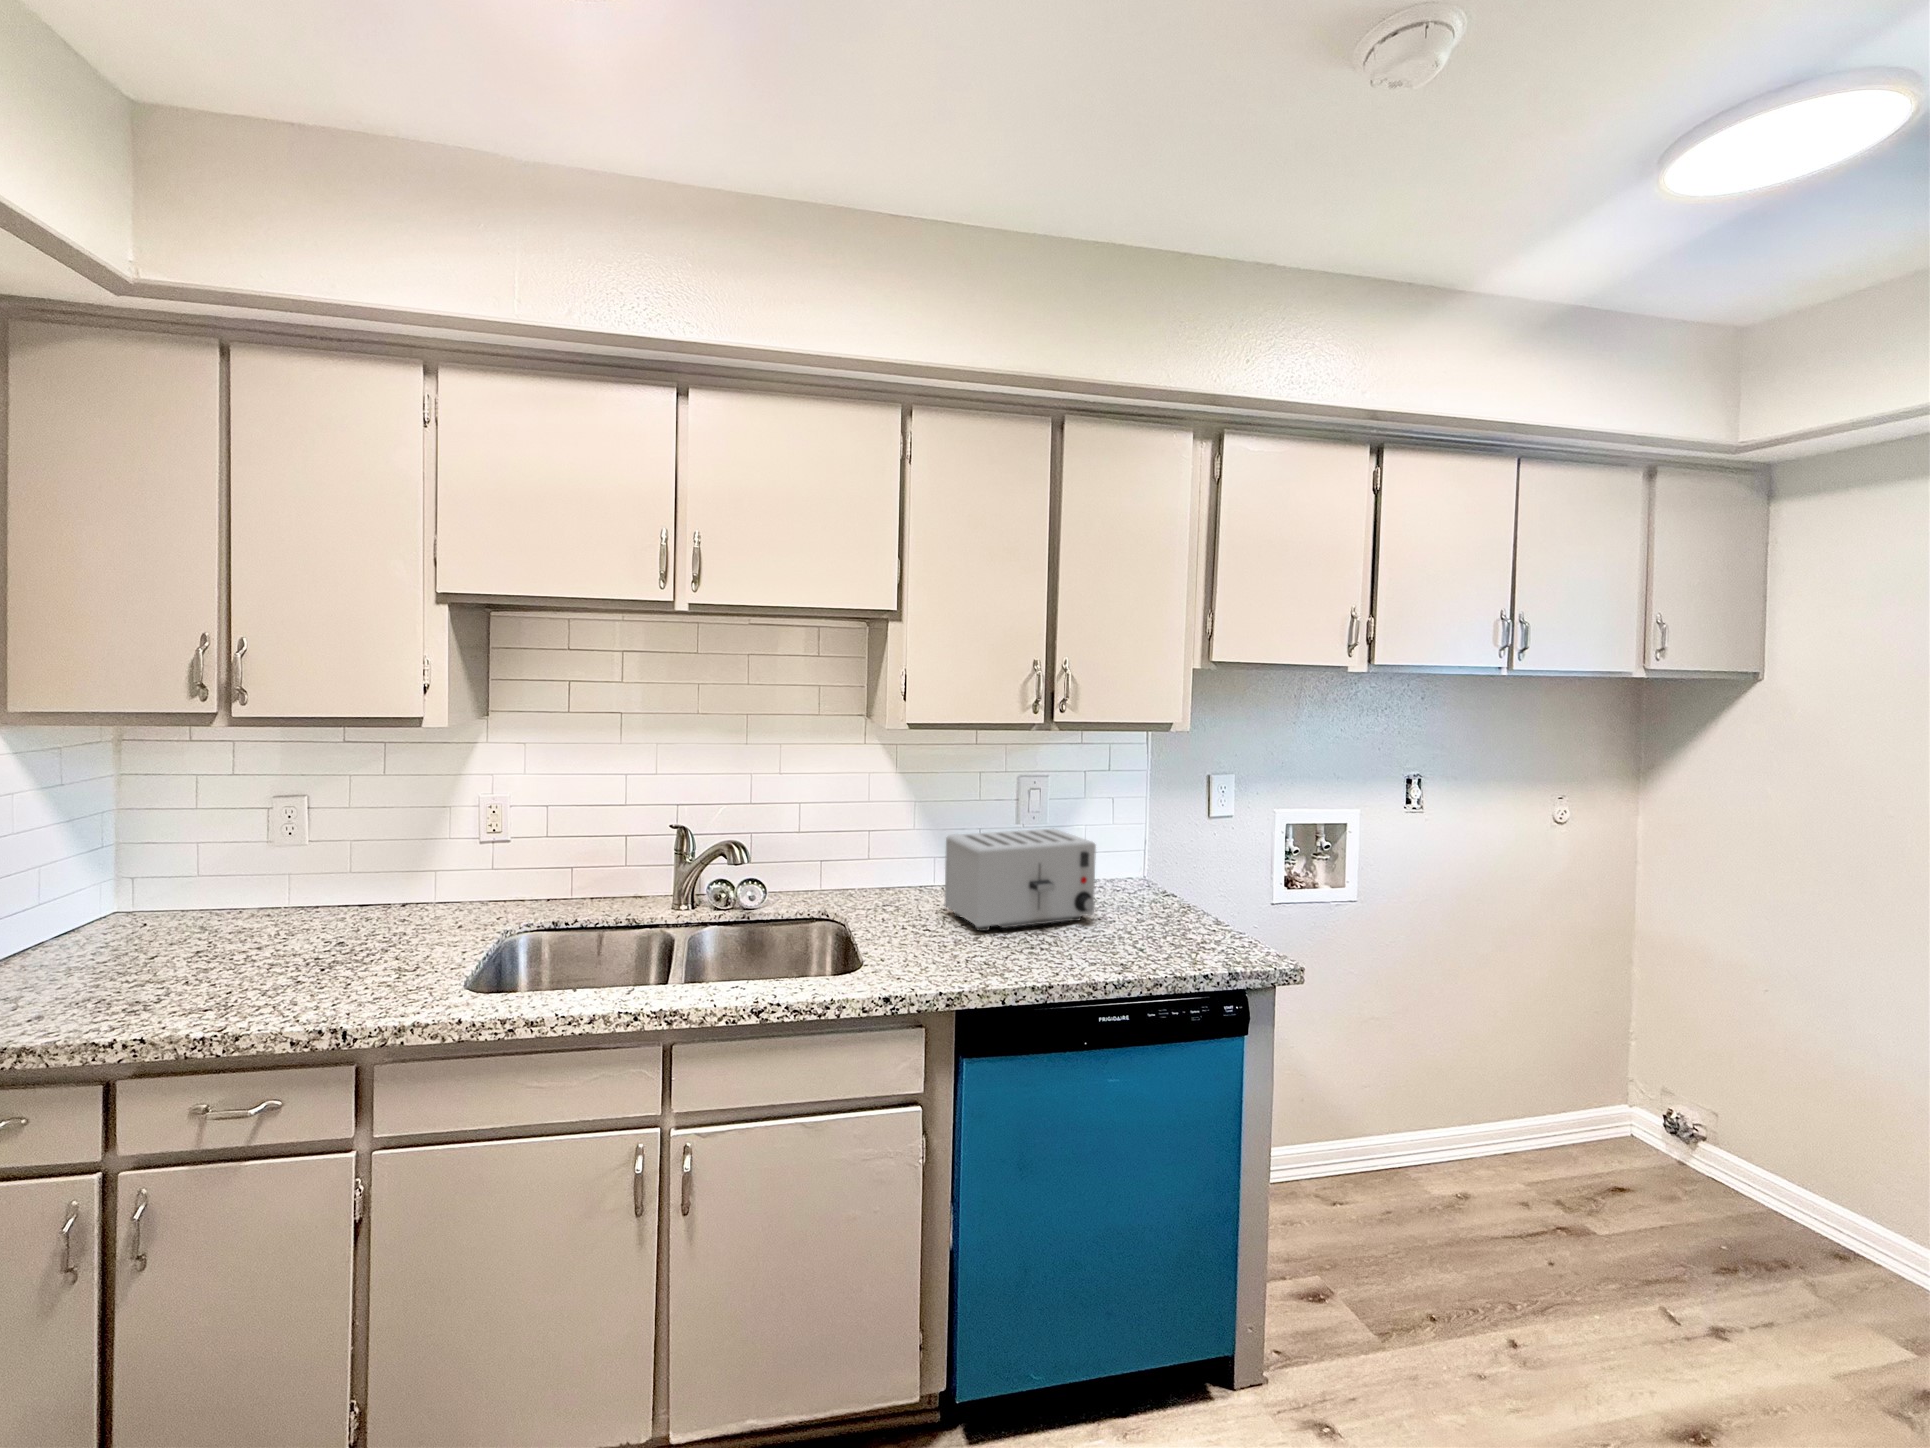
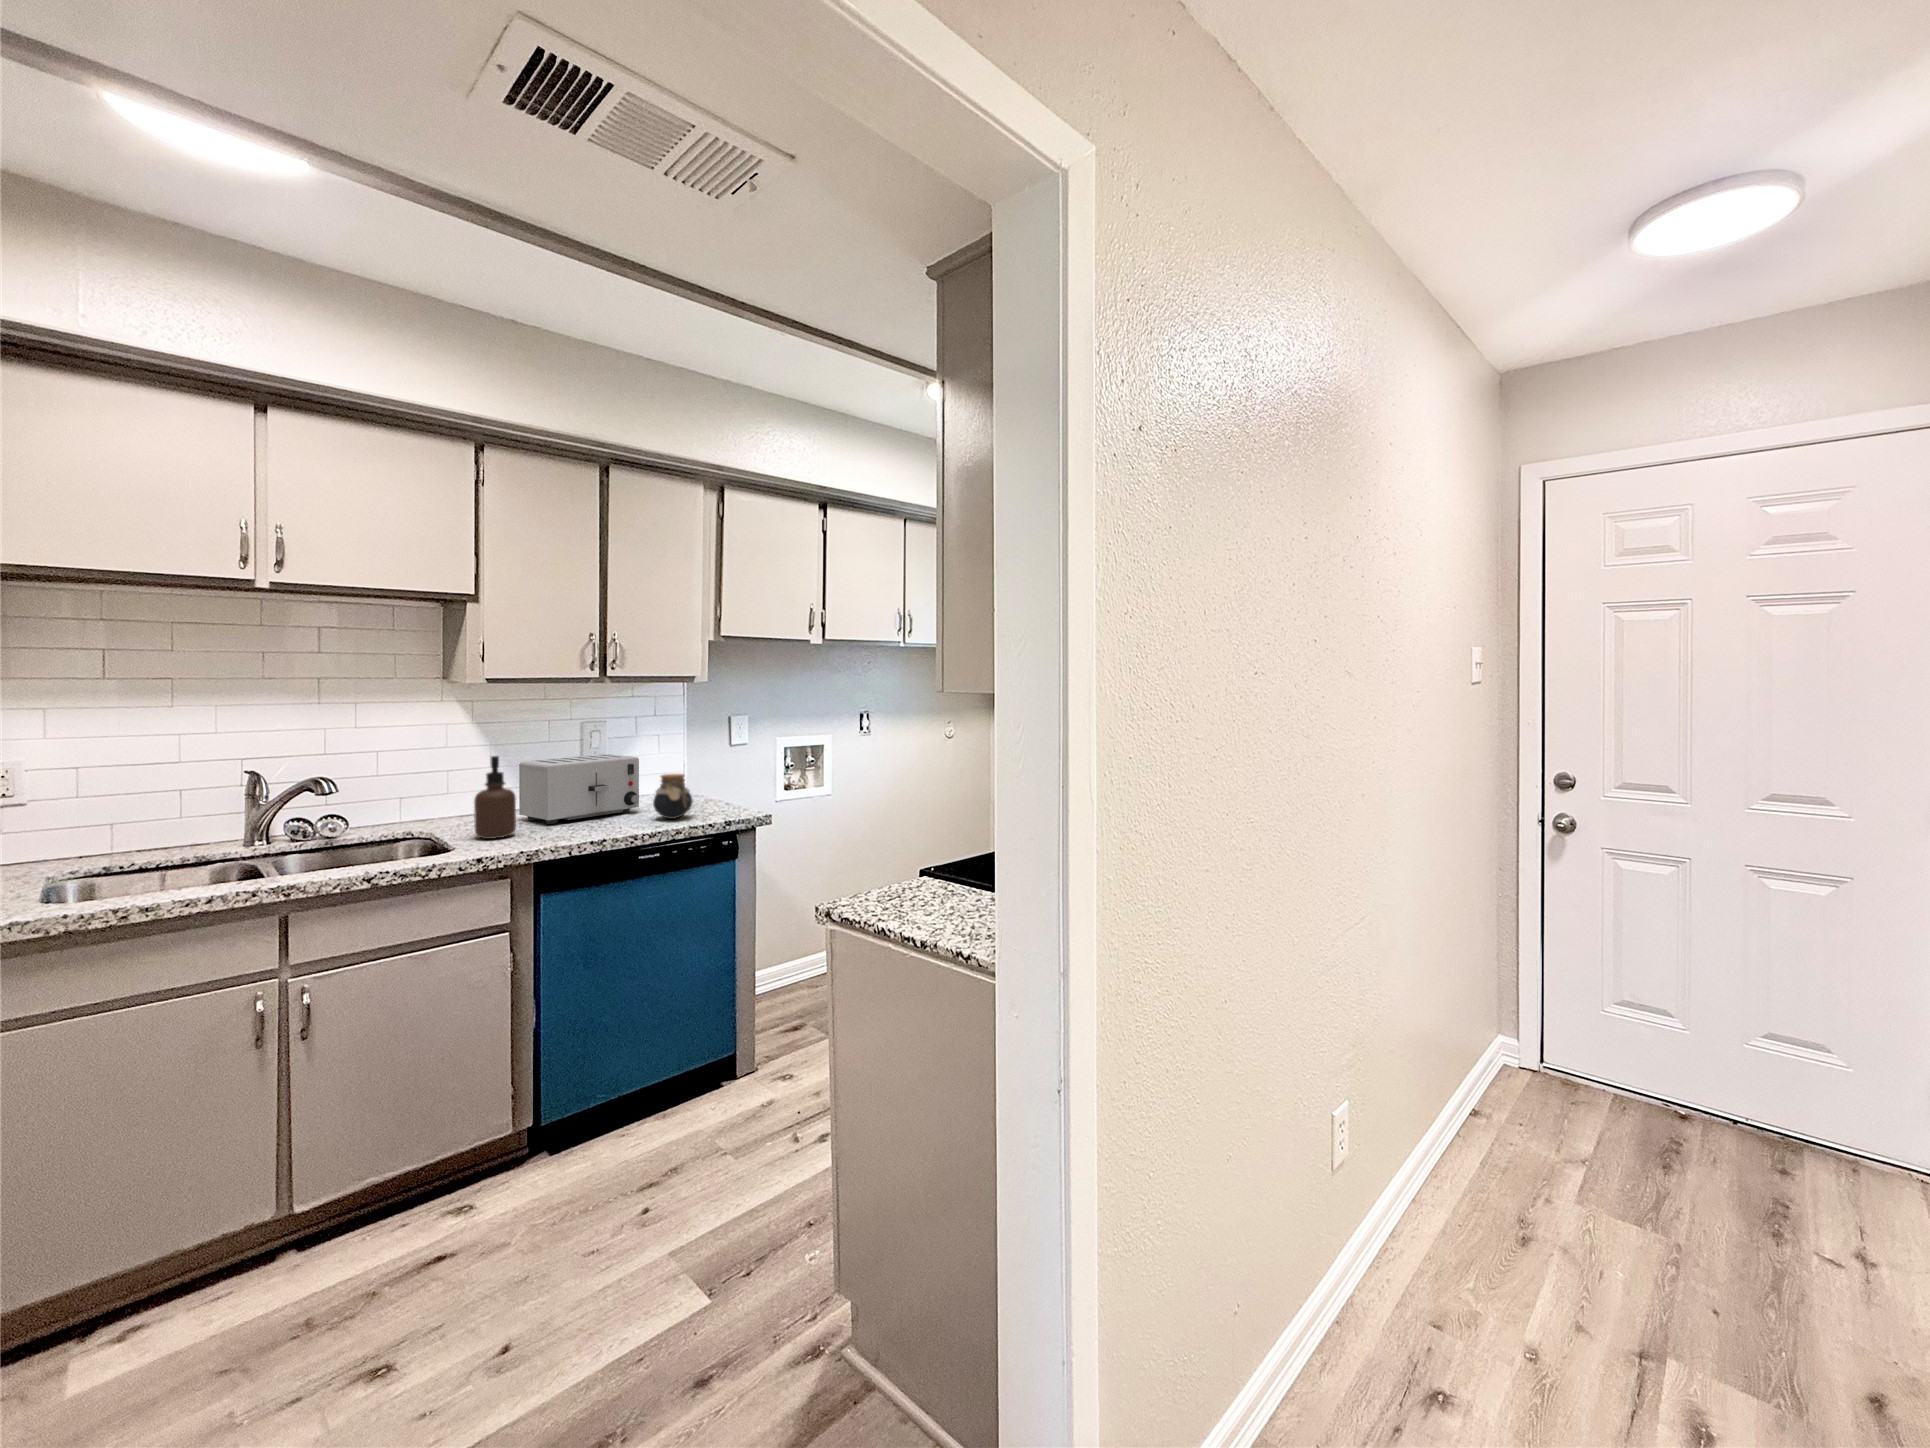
soap dispenser: none [889,835,938,952] -> present [474,756,516,839]
jar: none [1117,878,1175,950] -> present [653,774,693,819]

